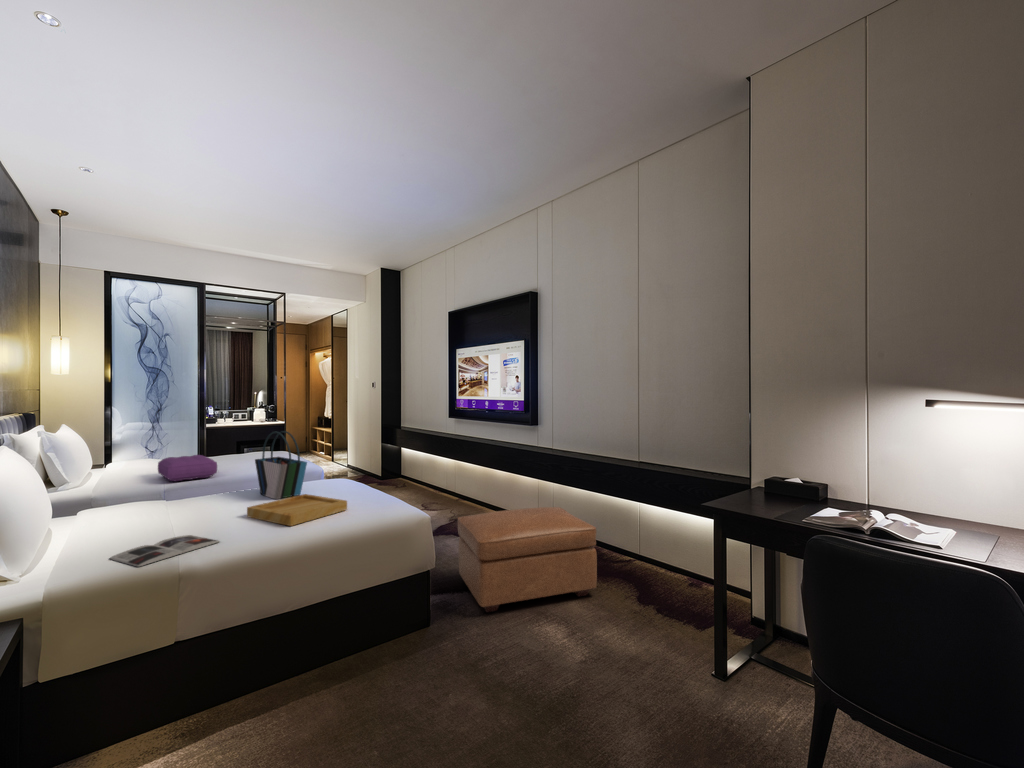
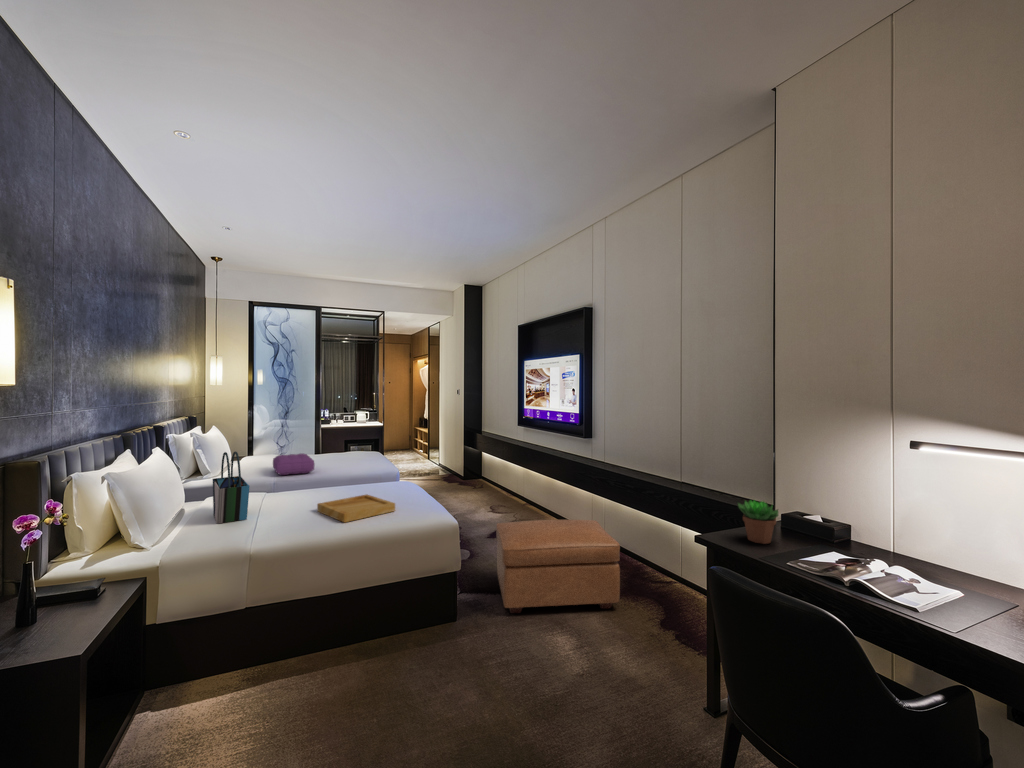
tote bag: present [255,431,307,499] -> present [213,451,250,524]
succulent plant: none [738,465,781,507] -> present [738,500,778,544]
magazine: present [109,535,219,567] -> none [208,524,288,548]

